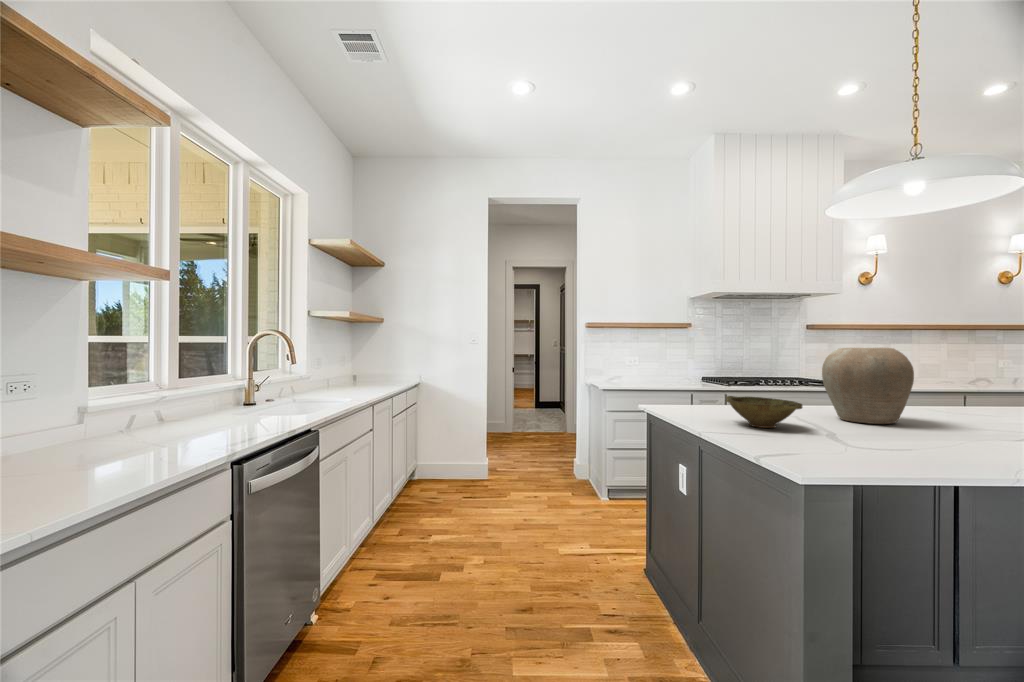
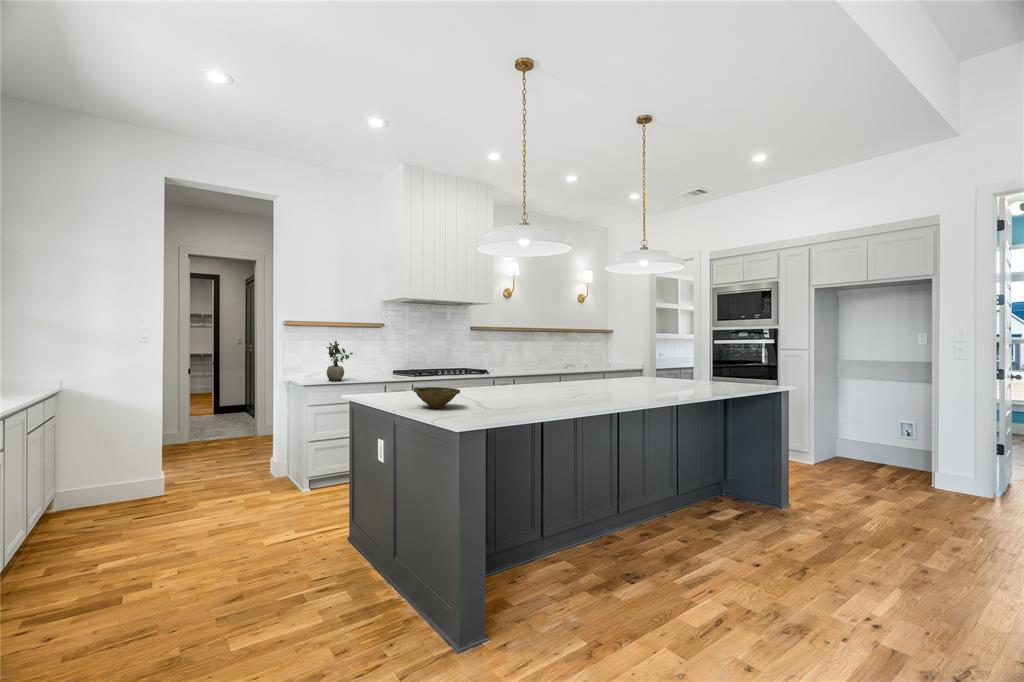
potted plant: none [621,340,650,384] -> present [326,341,353,381]
vase: present [822,348,914,424] -> none [474,351,520,400]

